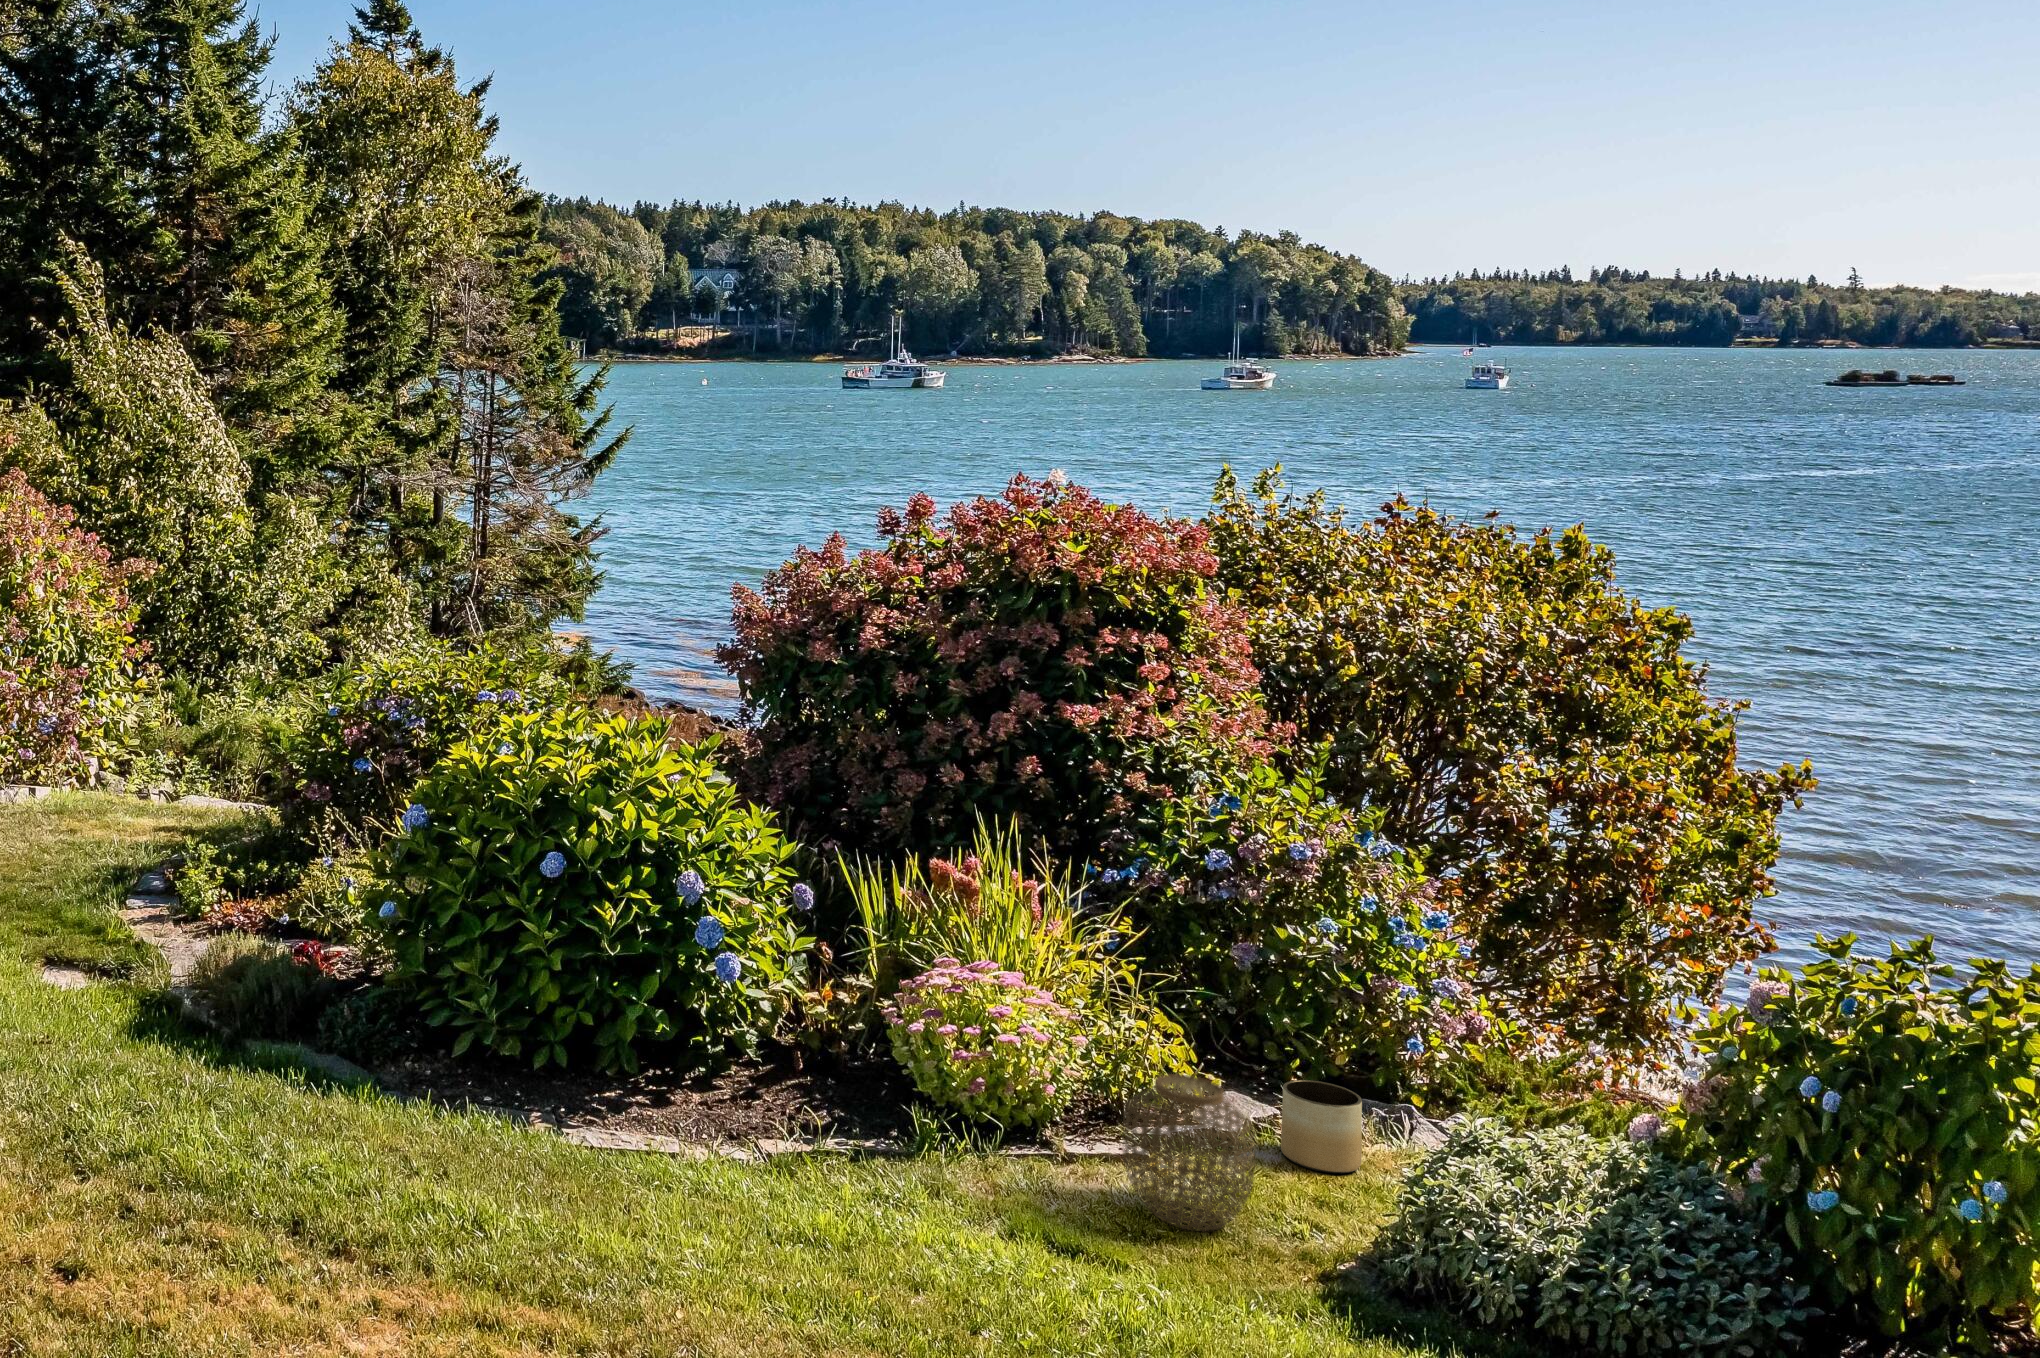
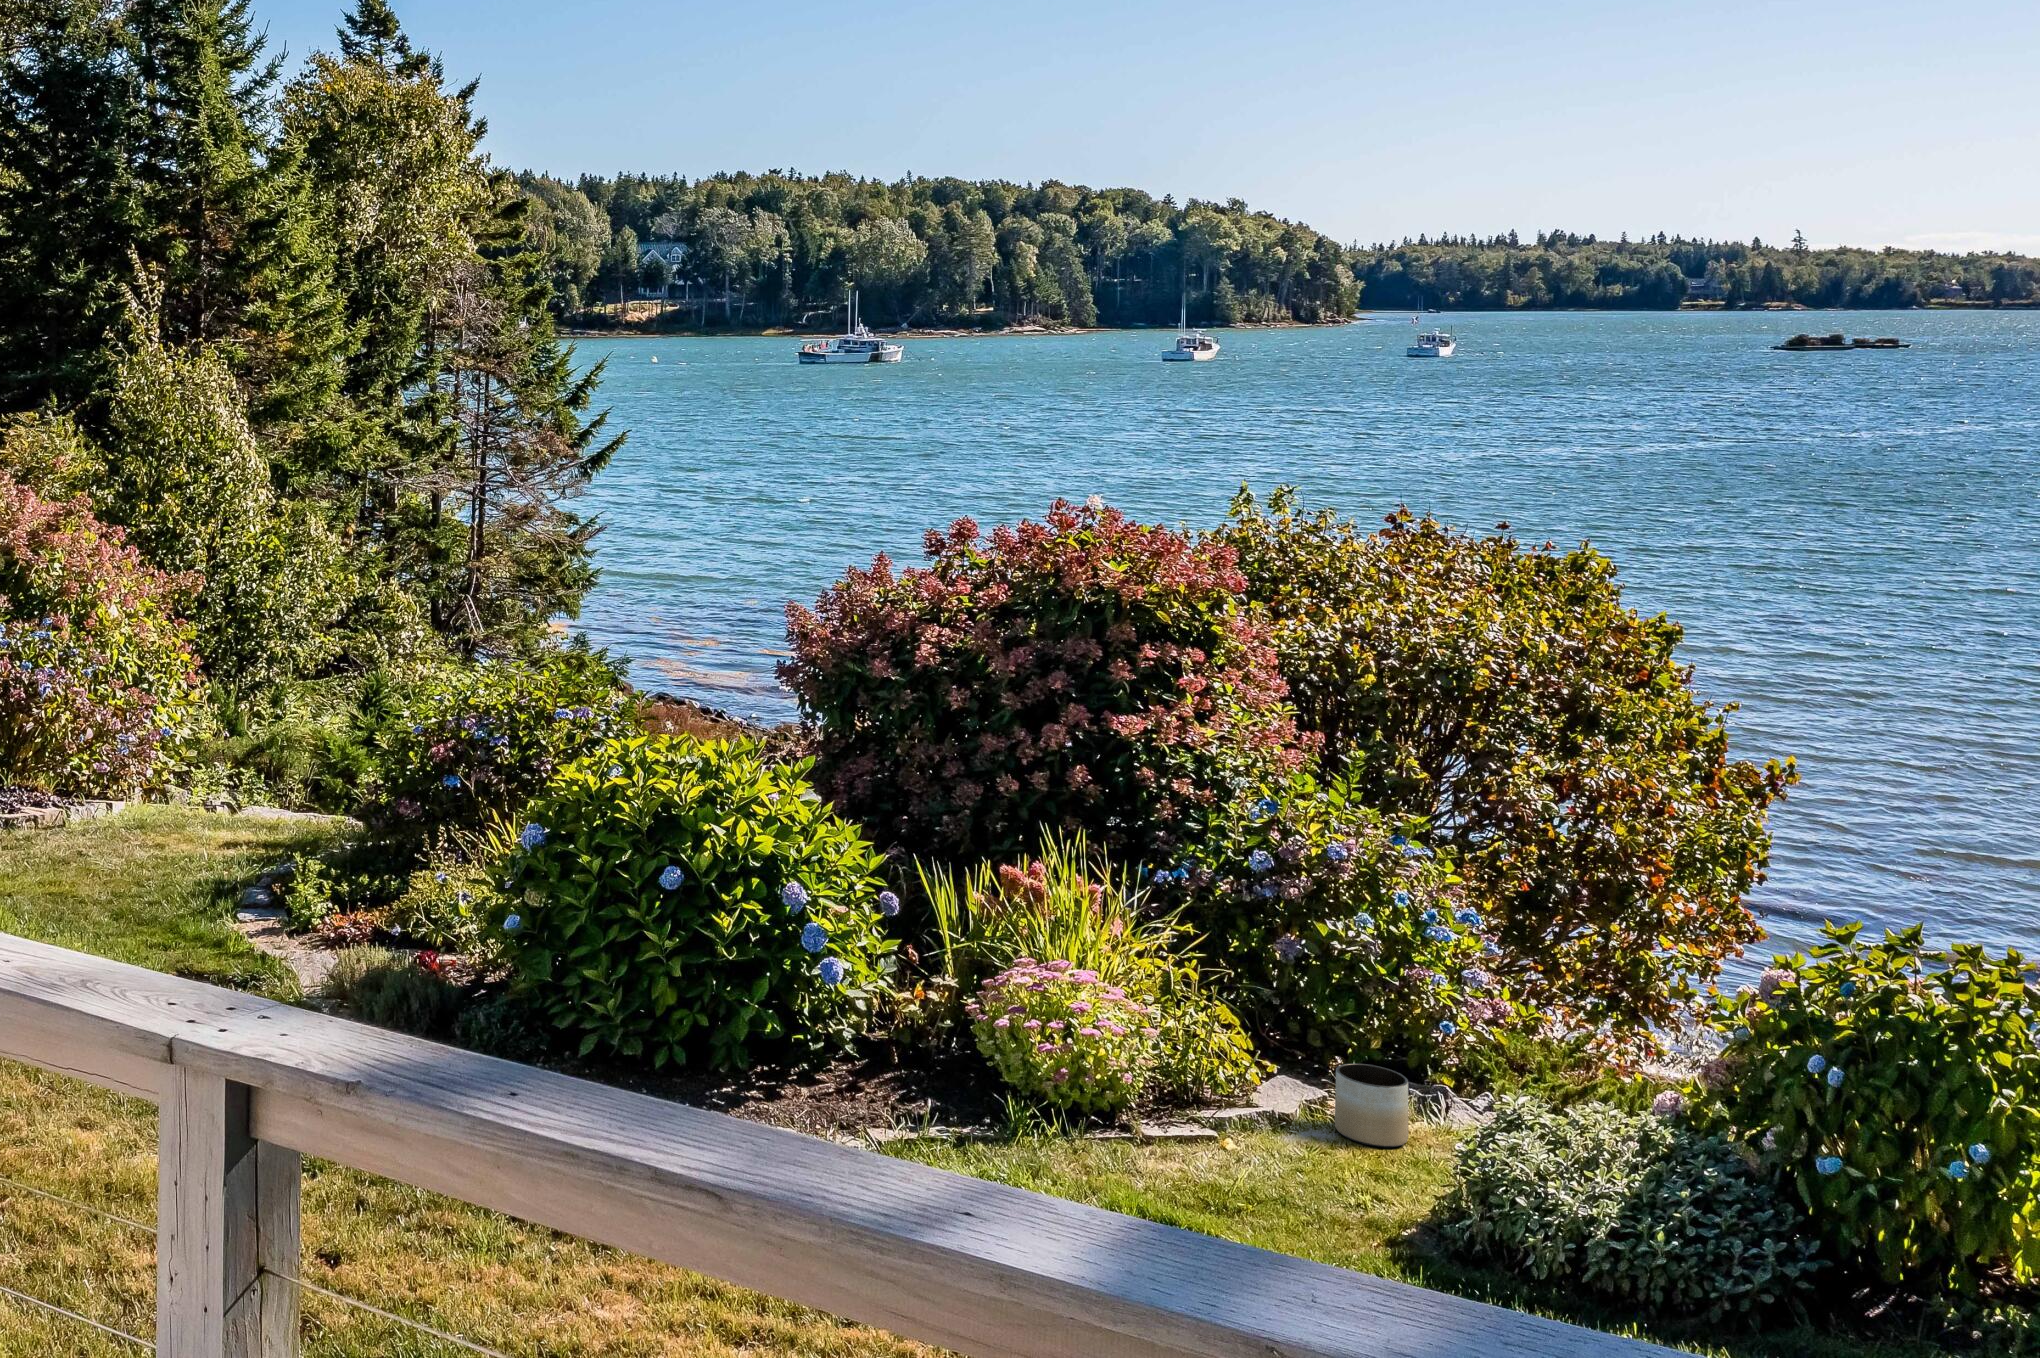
woven basket: present [1122,1074,1255,1231] -> none [1202,1062,1322,1203]

